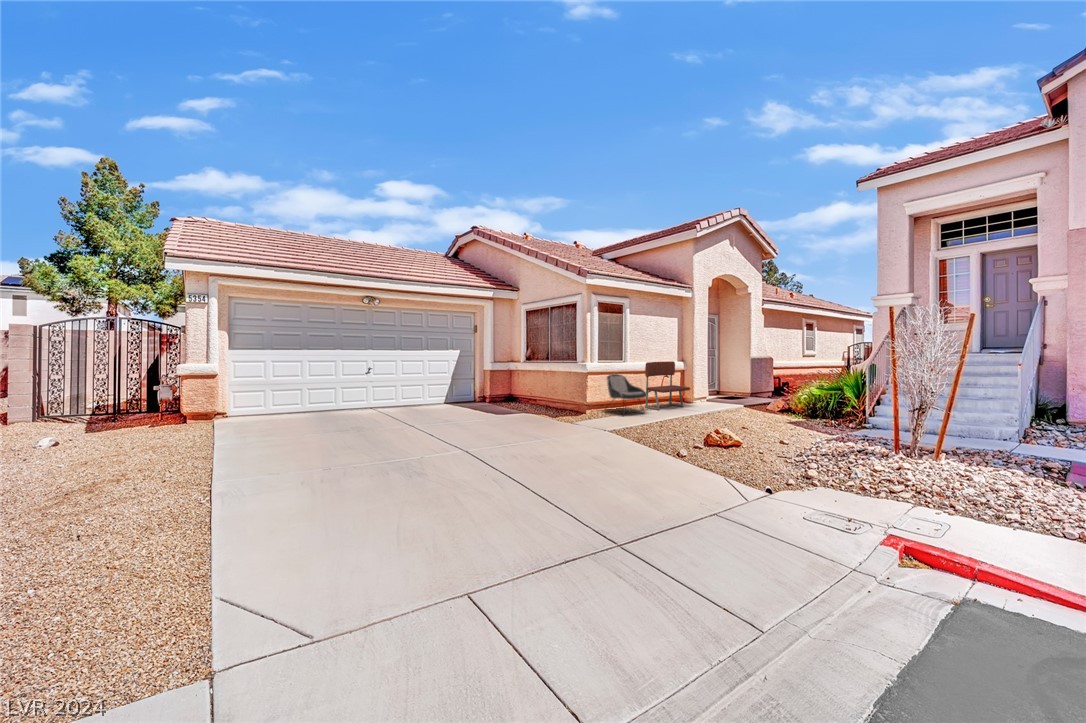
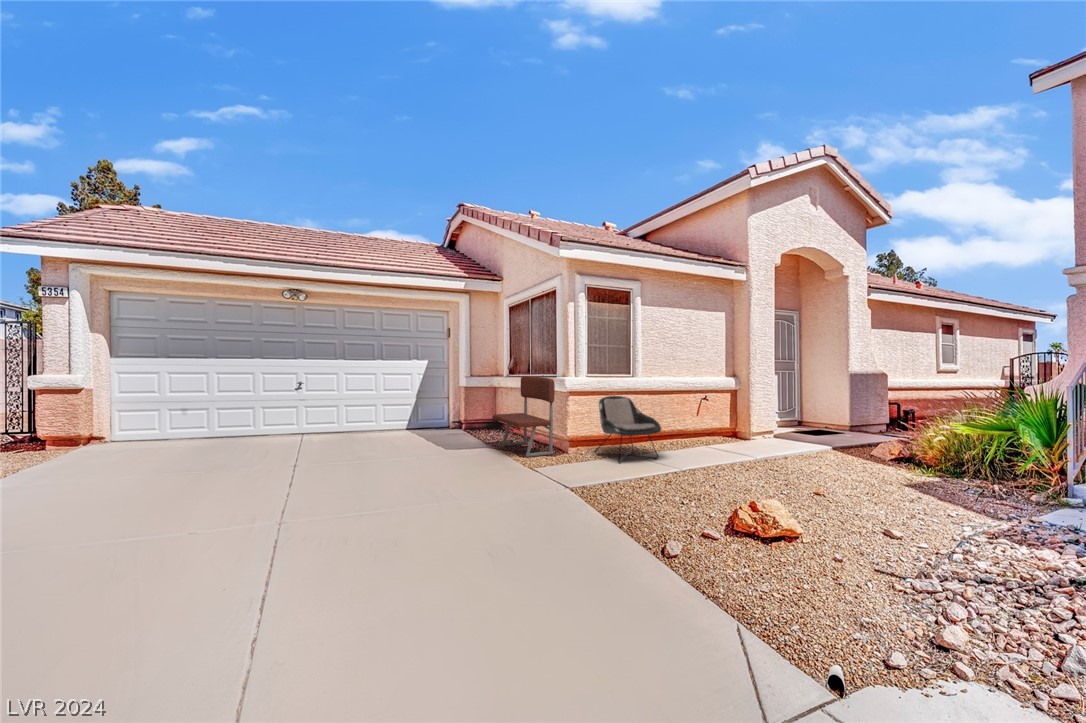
bench: present [645,361,690,410] -> present [492,376,555,457]

